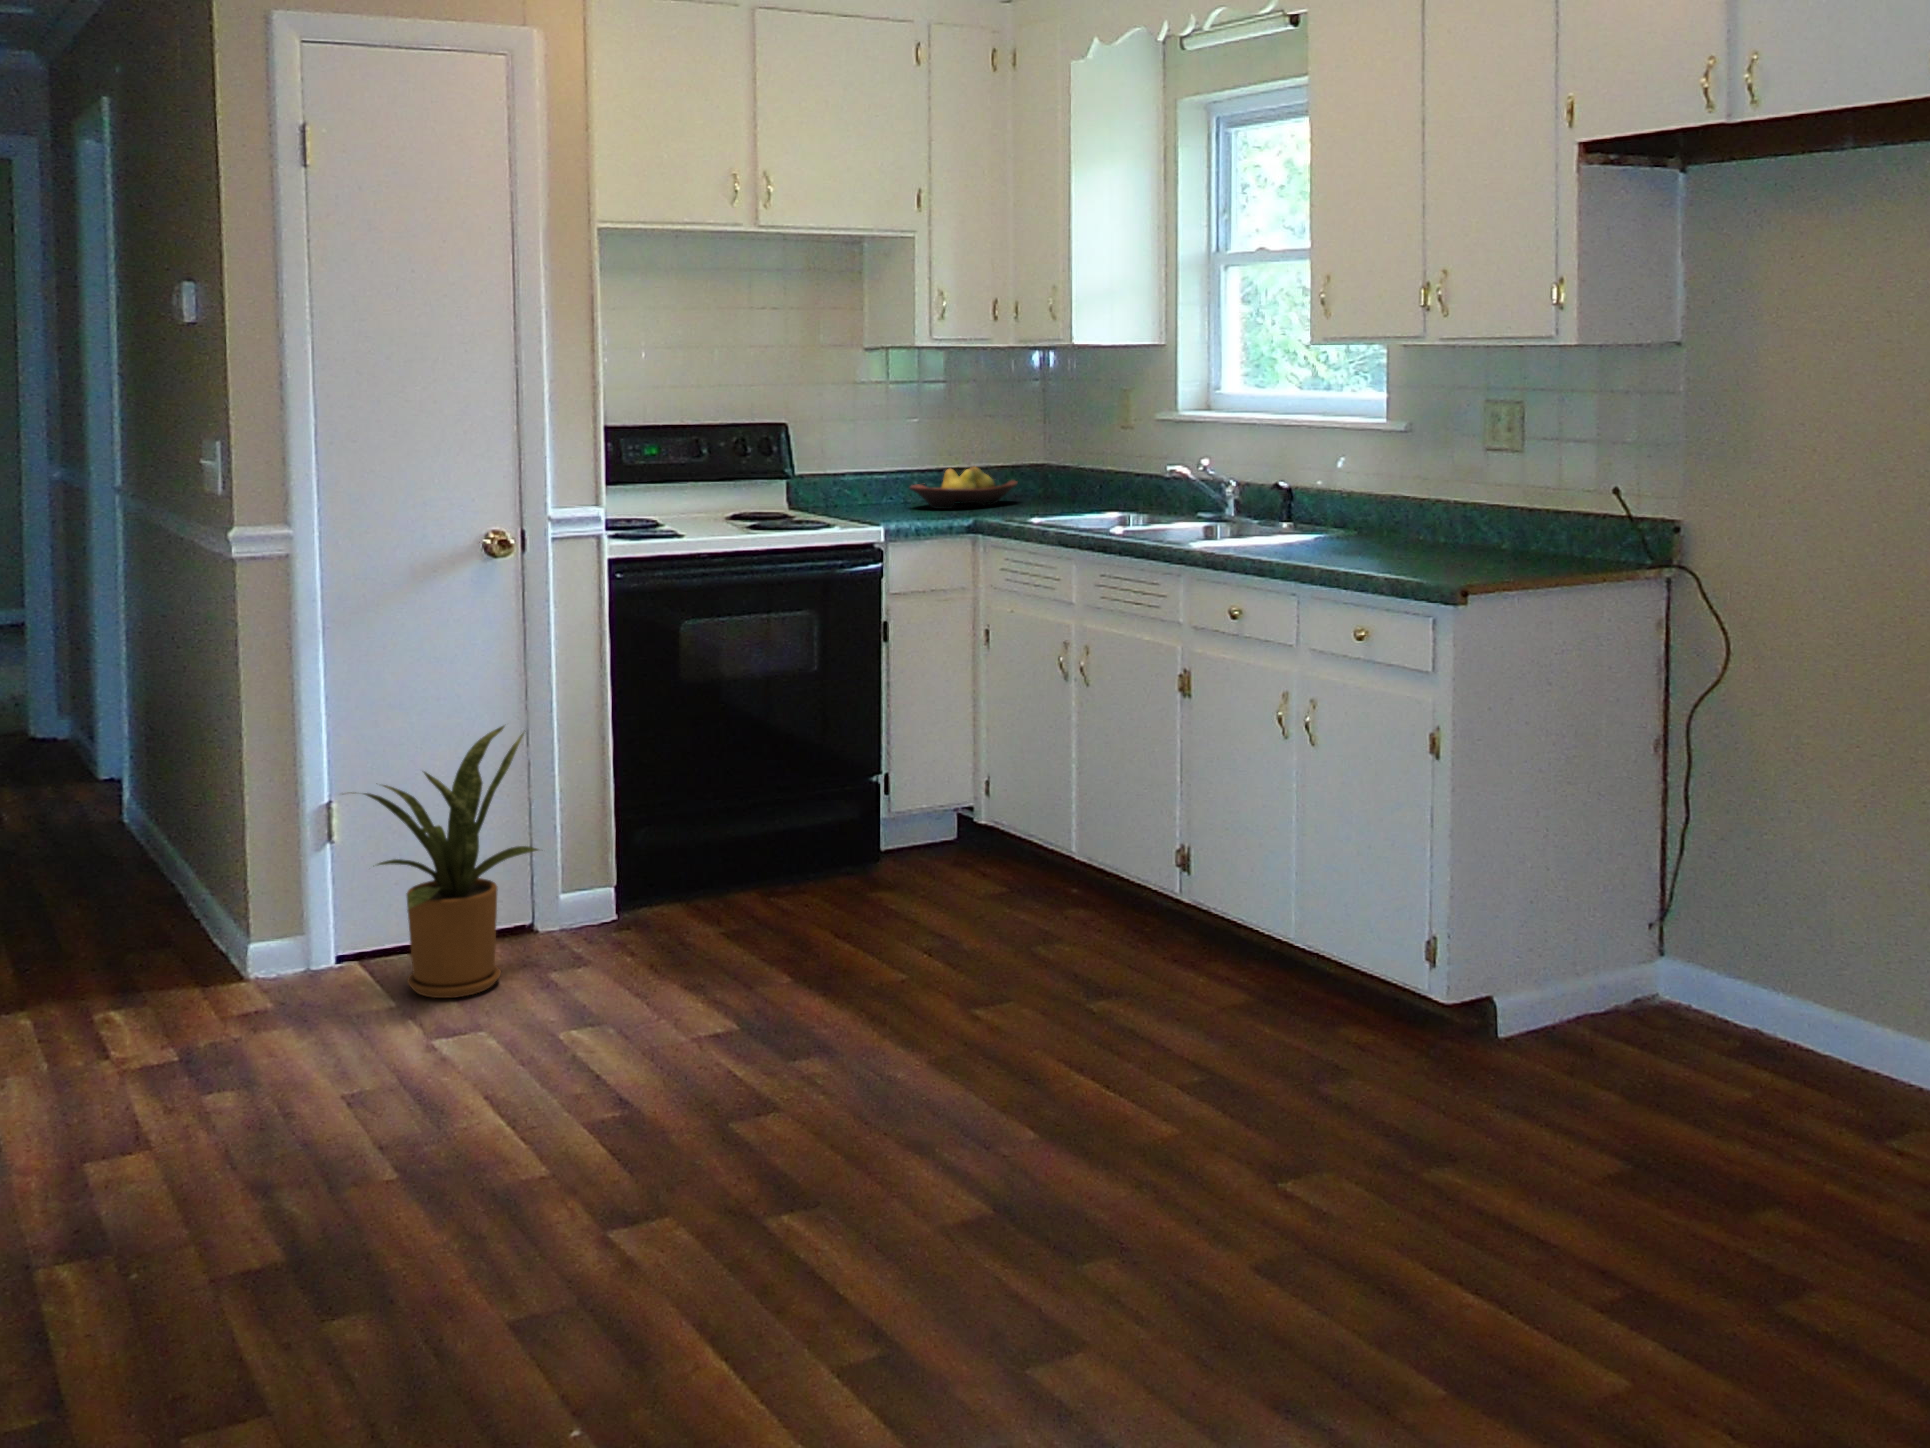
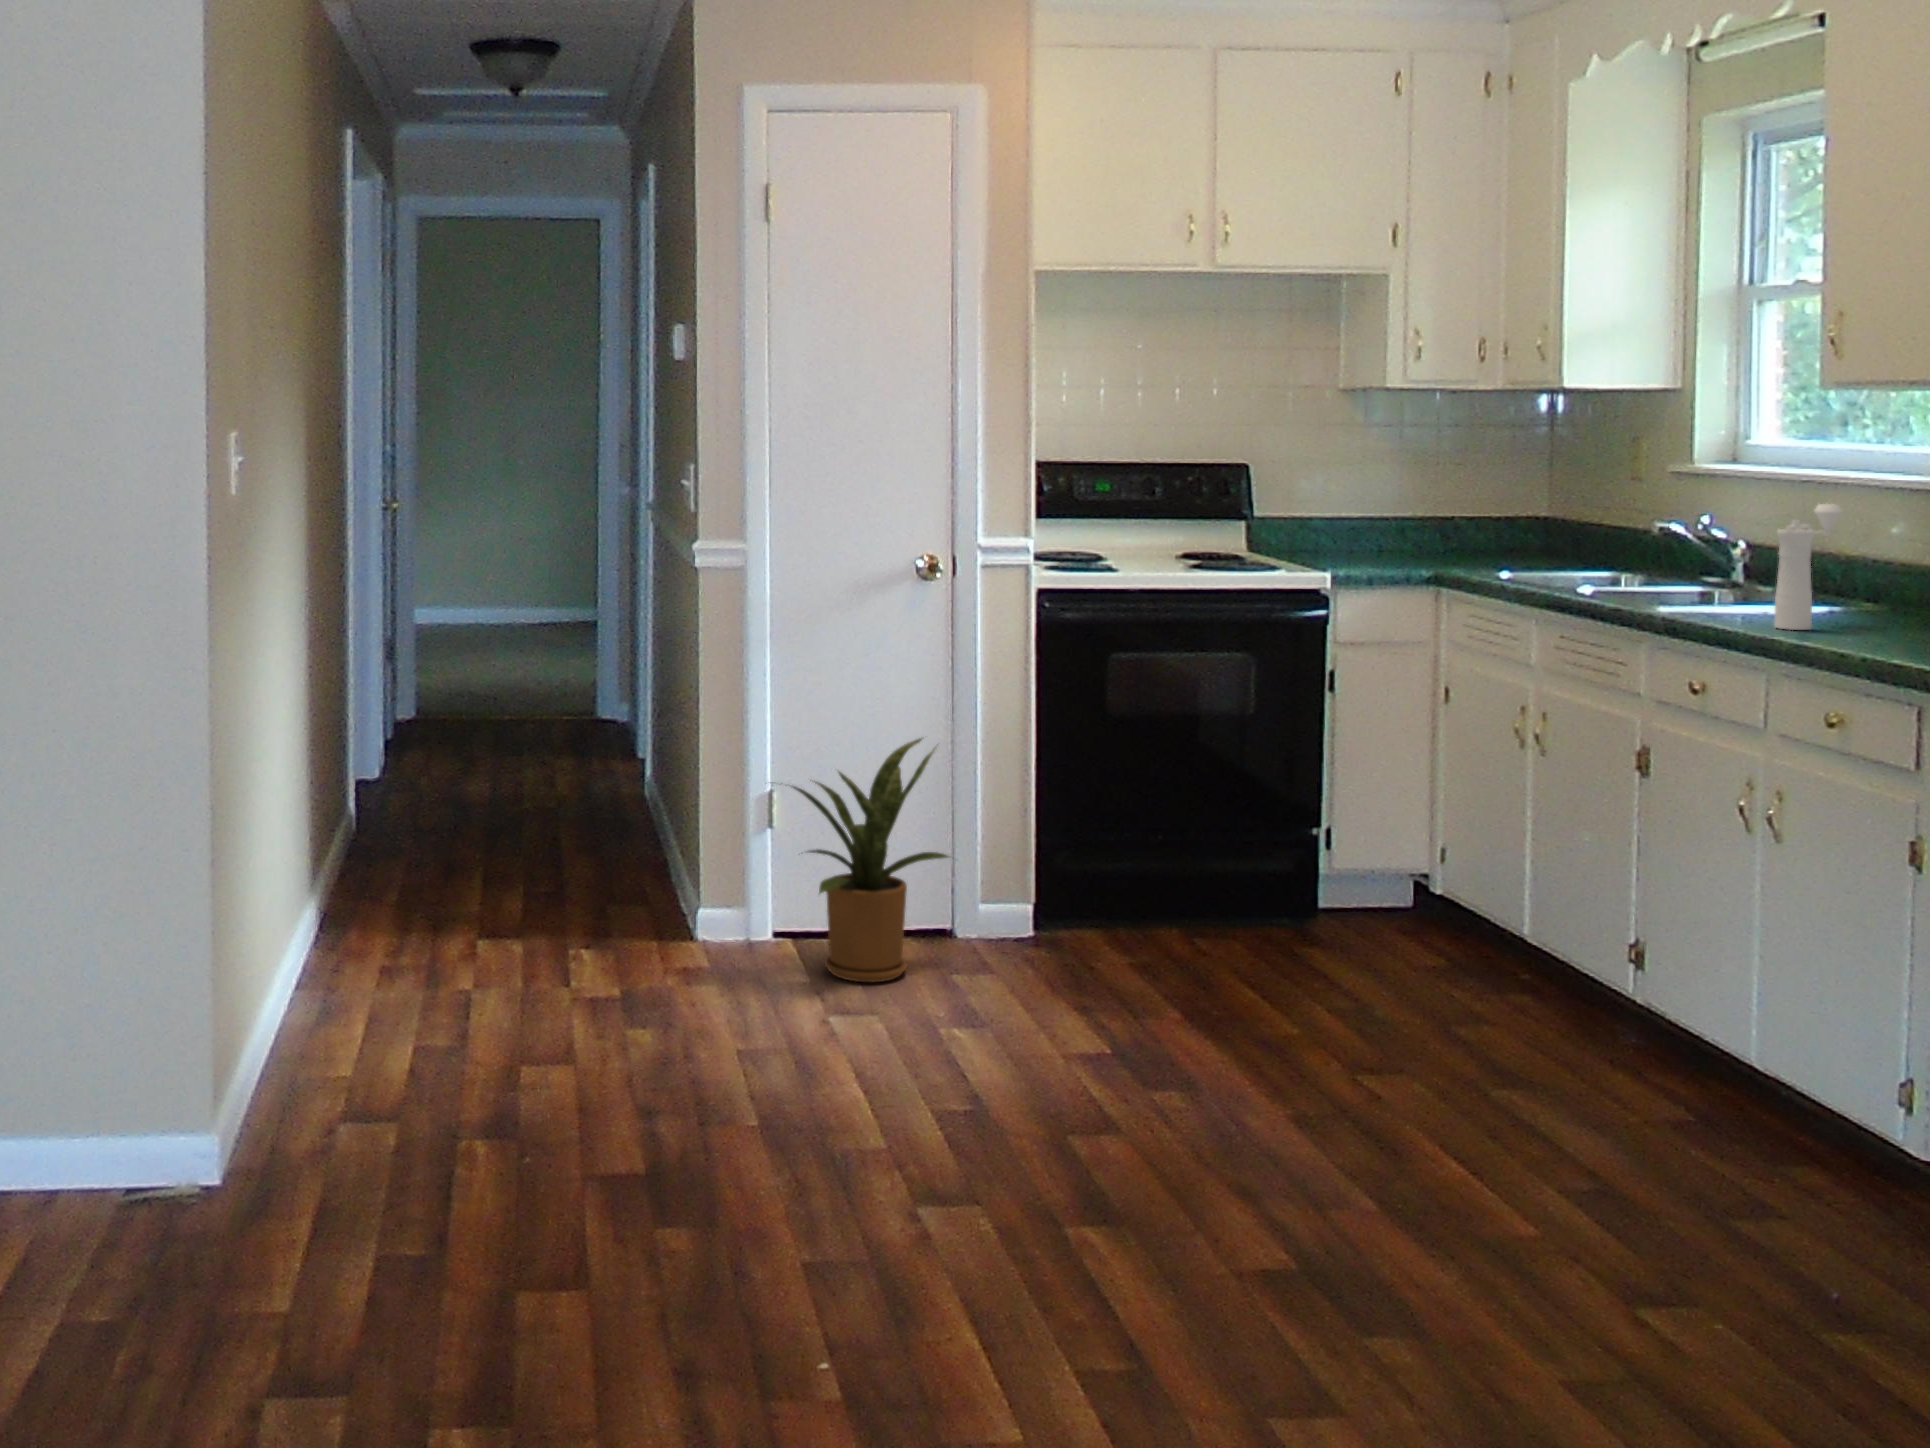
pepper mill: none [1296,446,1341,557] -> present [1774,504,1842,630]
fruit bowl: present [910,467,1017,509] -> none [1379,515,1510,559]

